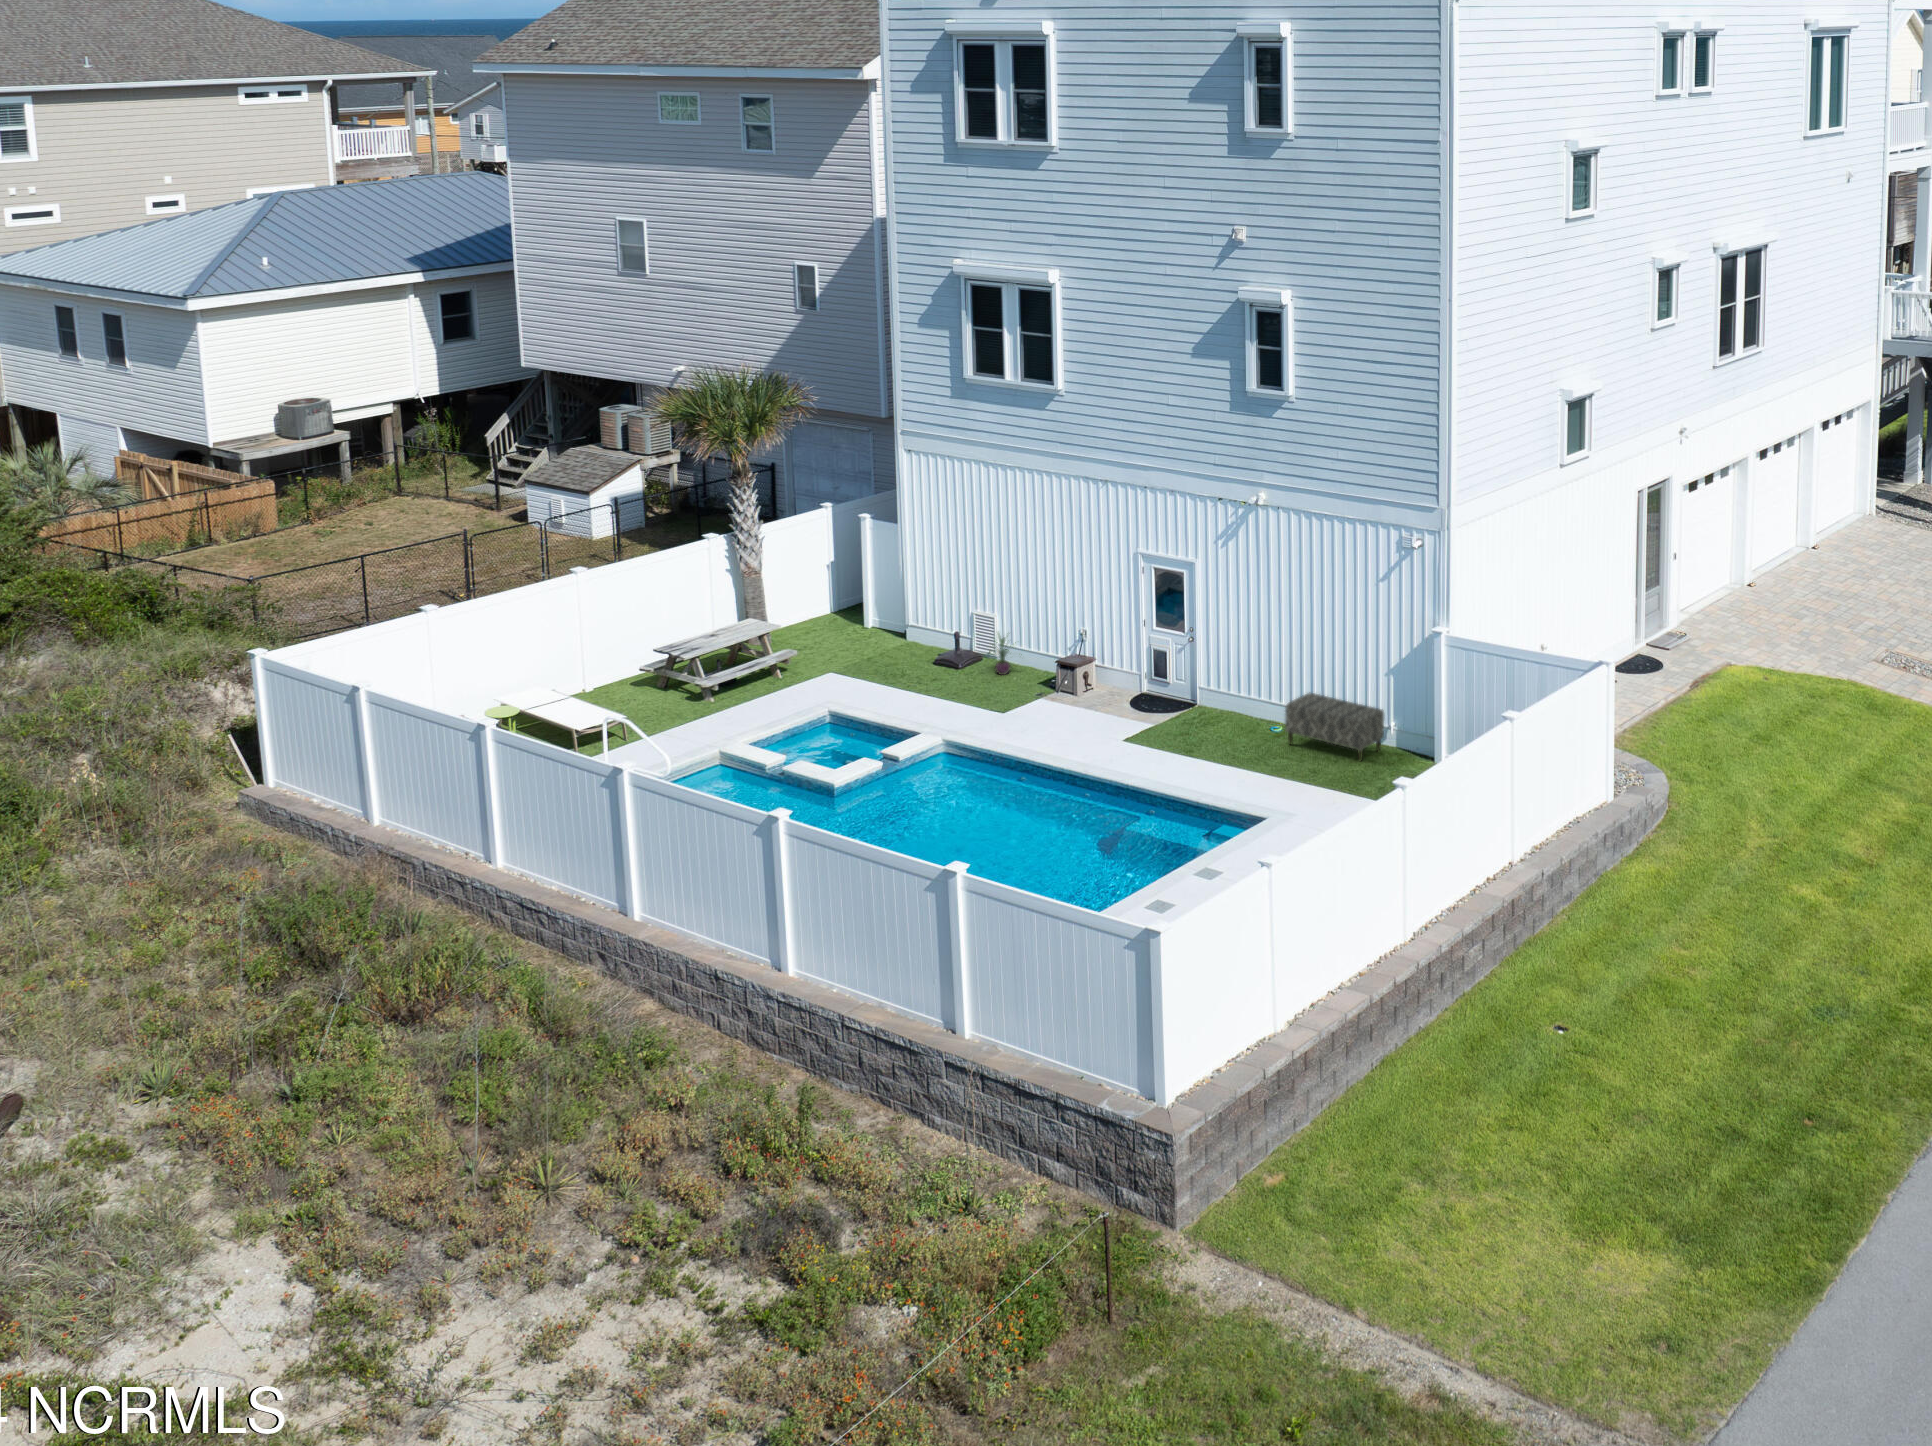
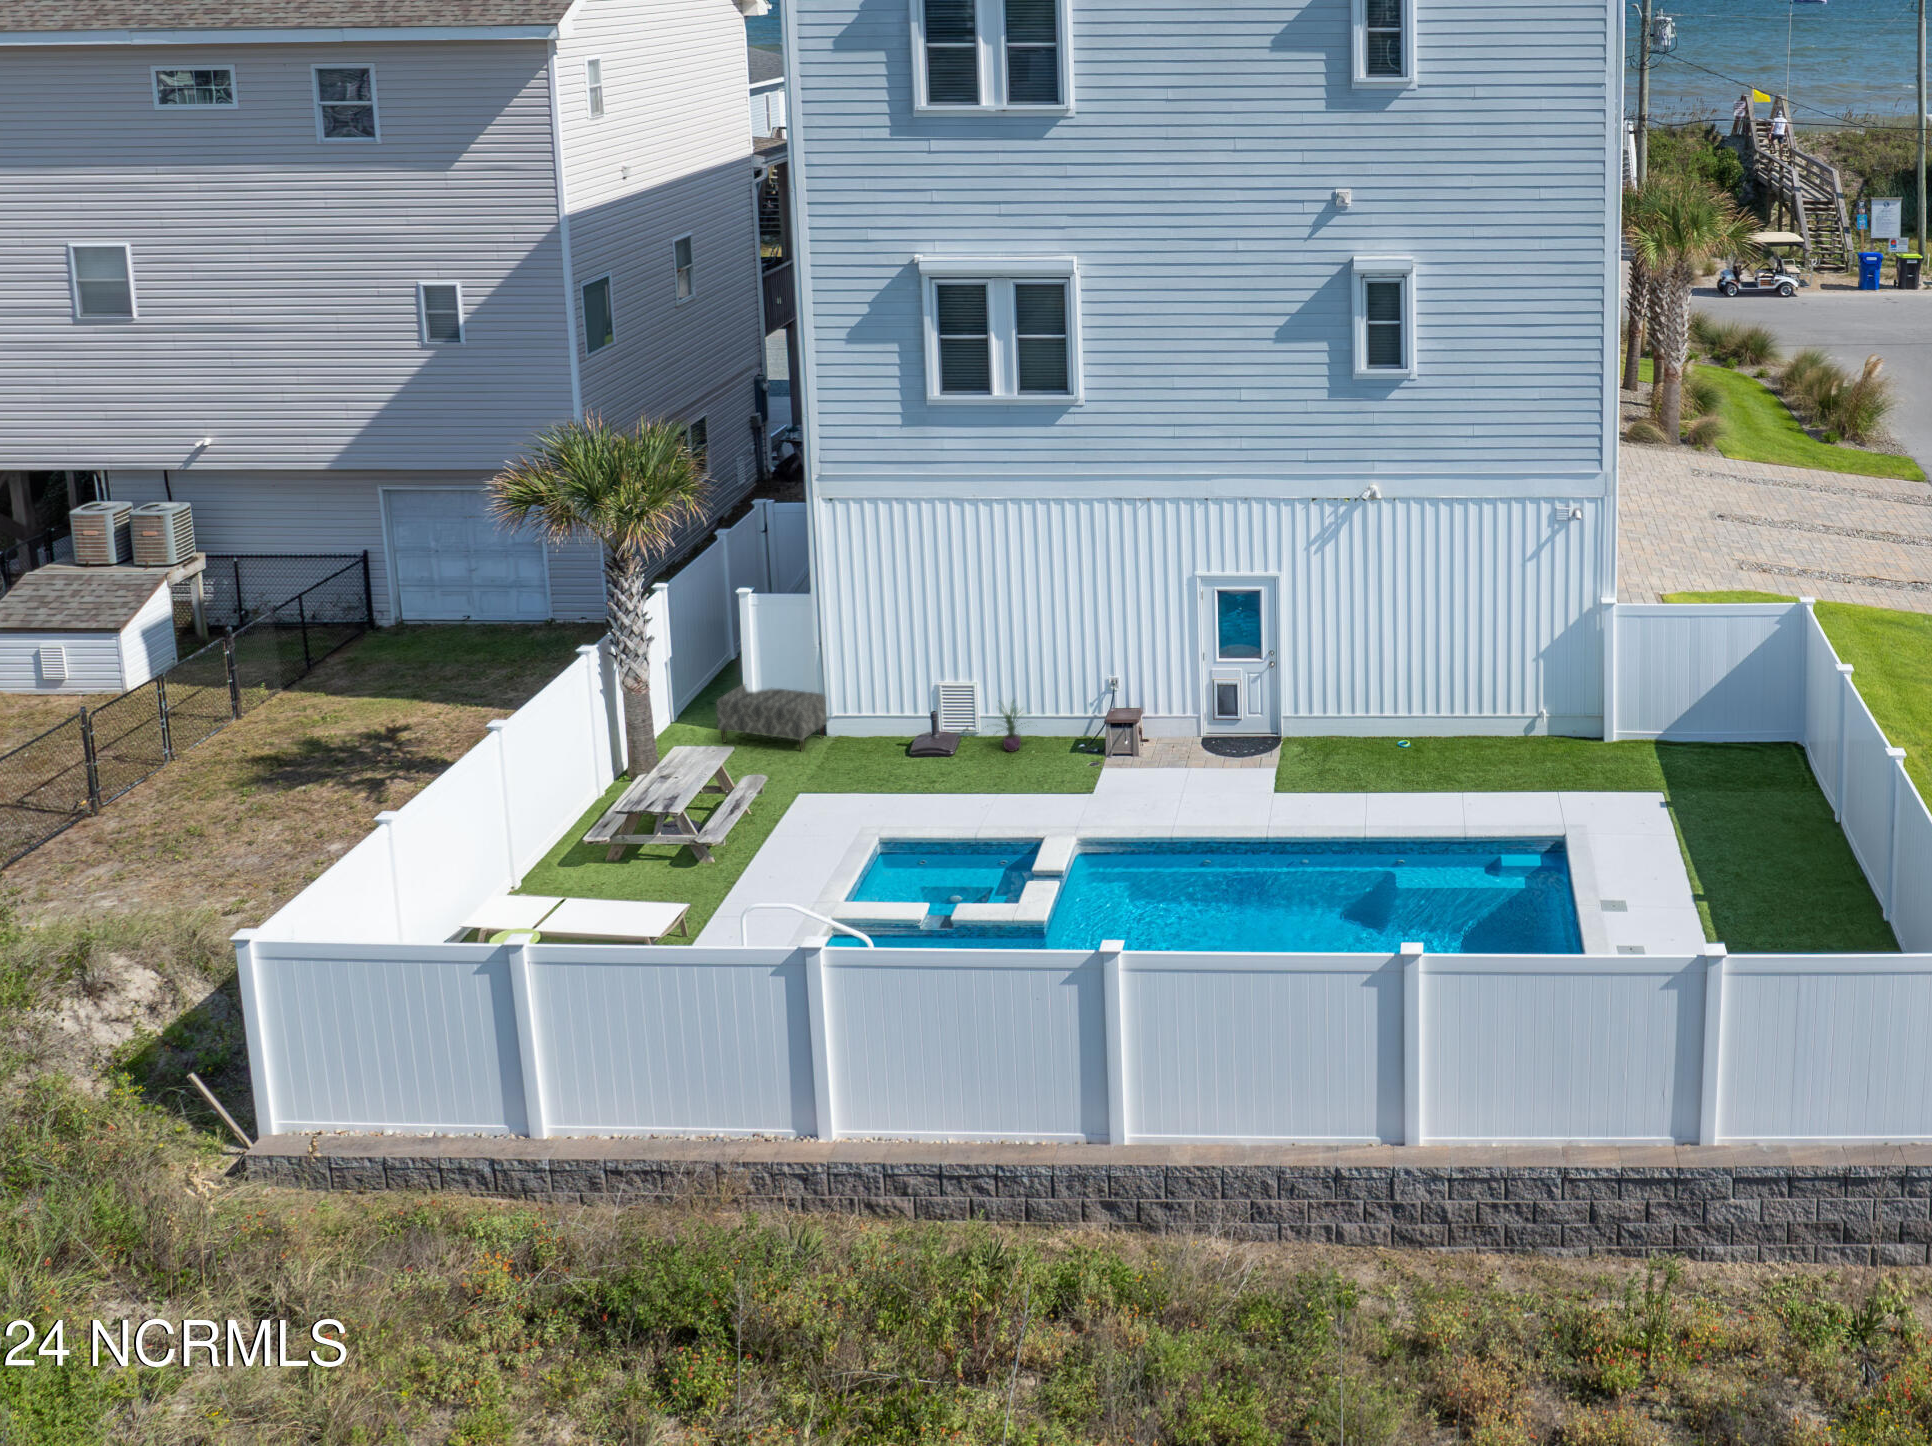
bench: present [1285,693,1384,761] -> present [716,685,827,751]

